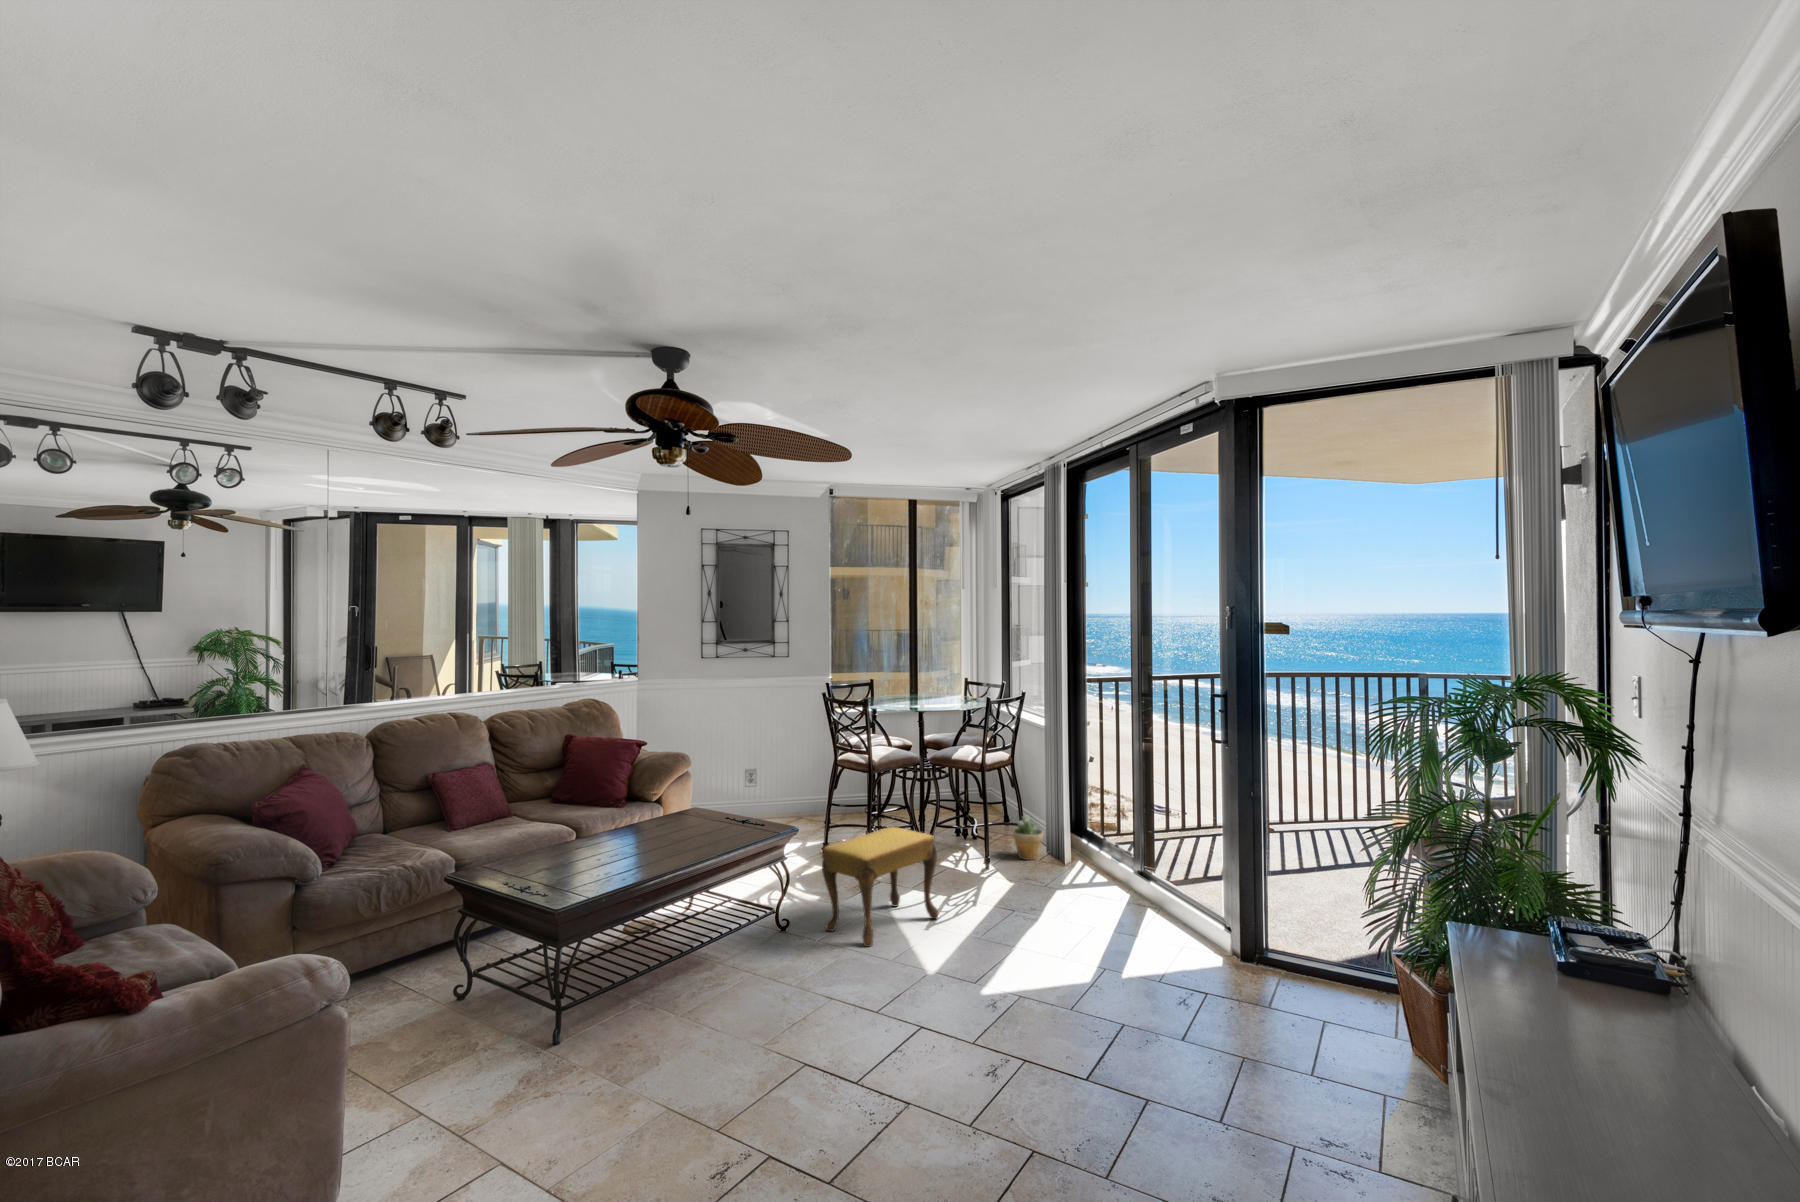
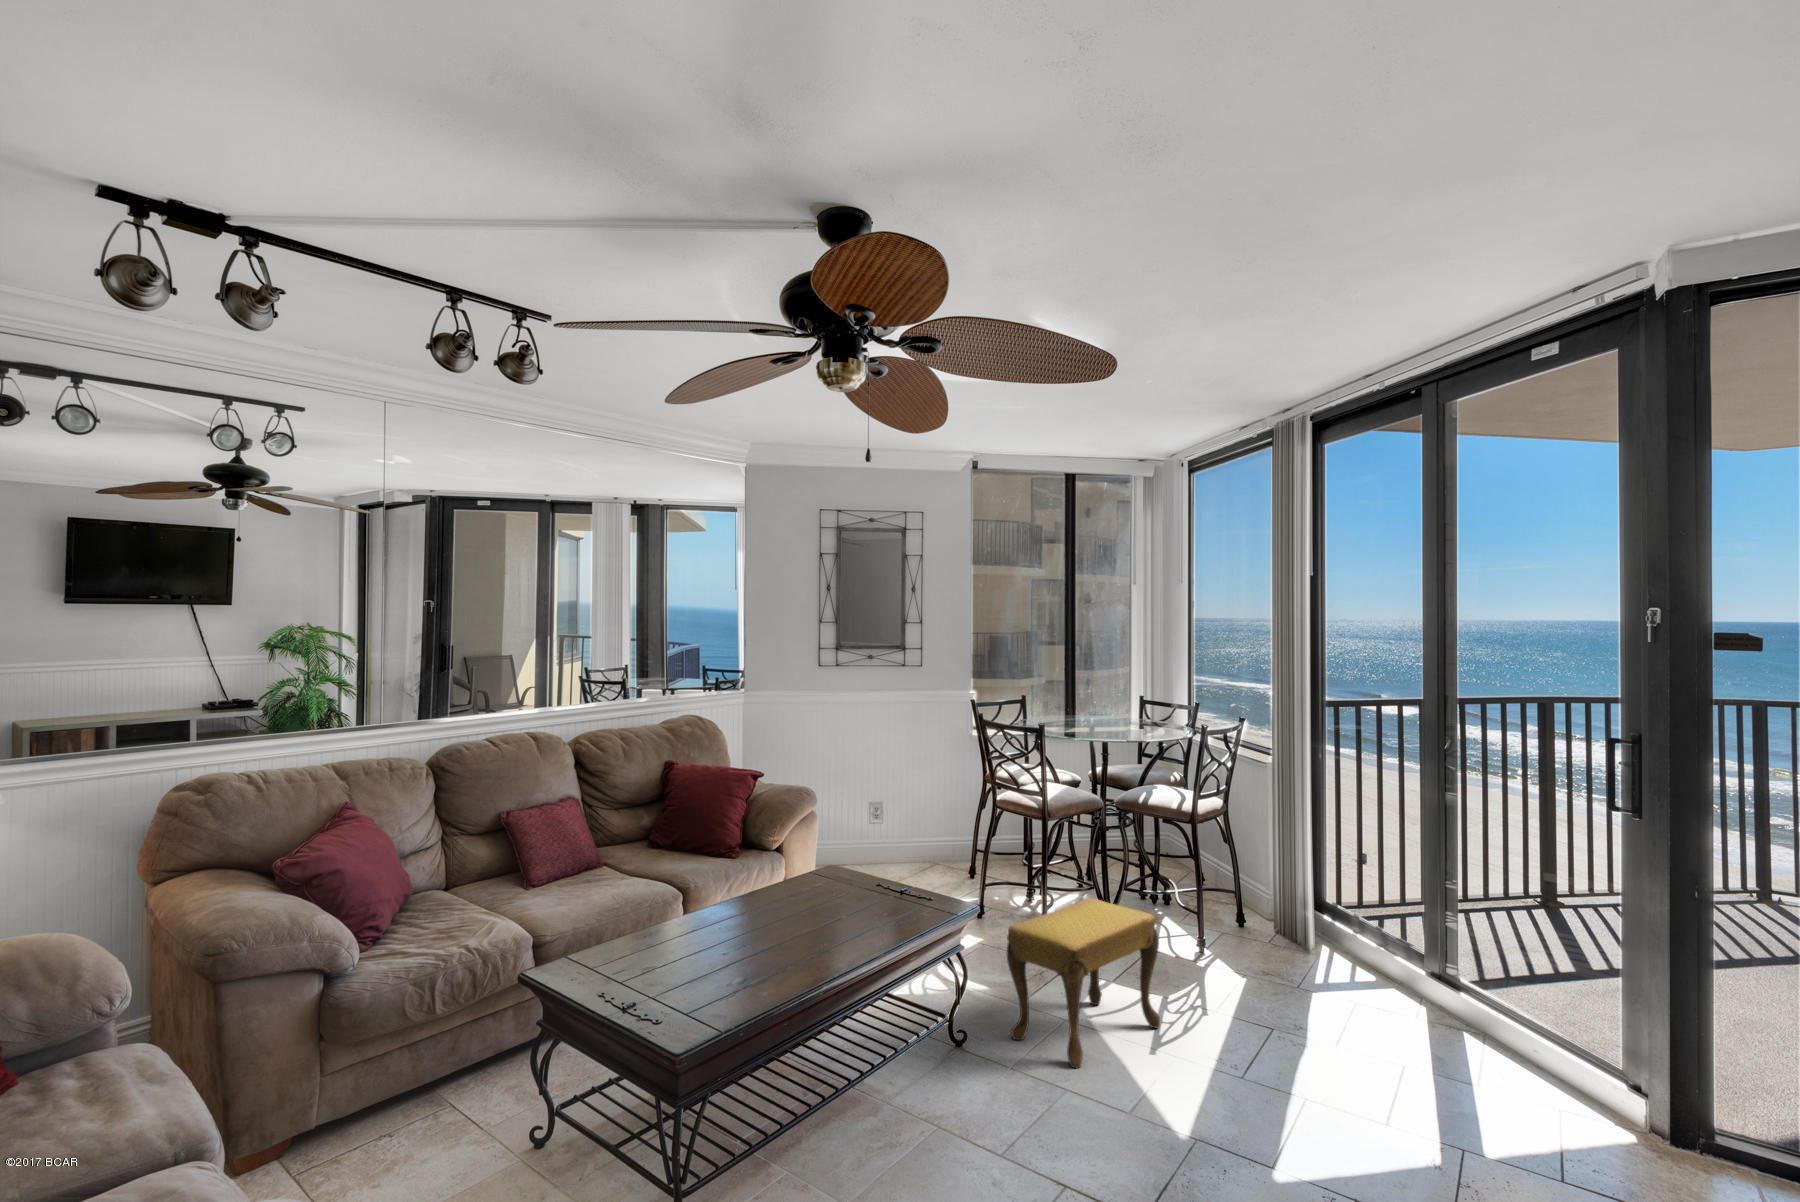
potted plant: present [1013,815,1044,860] -> none [1230,881,1274,942]

